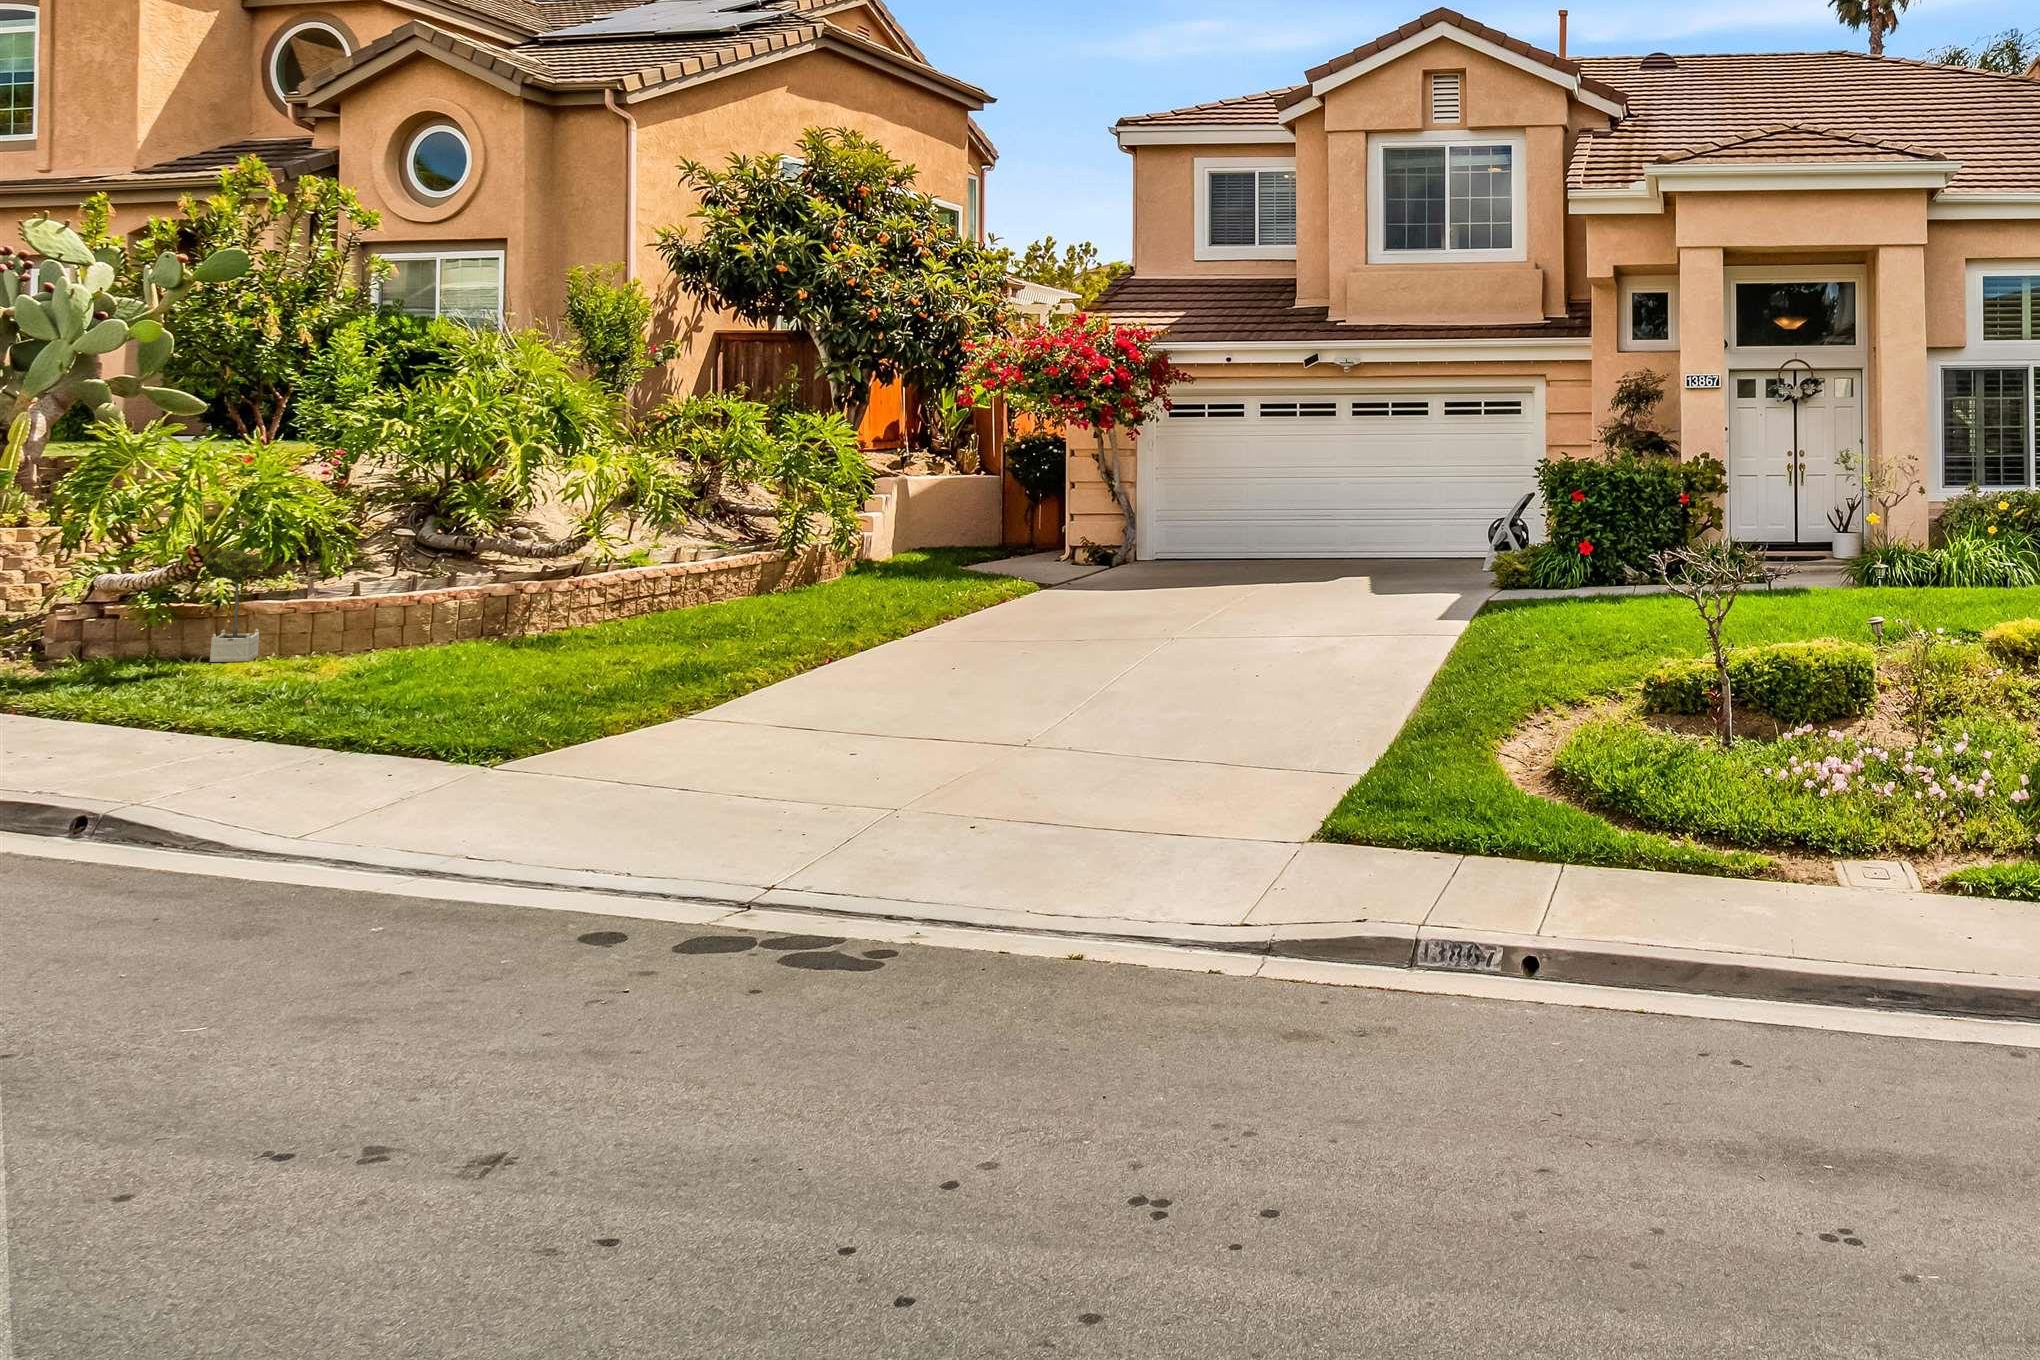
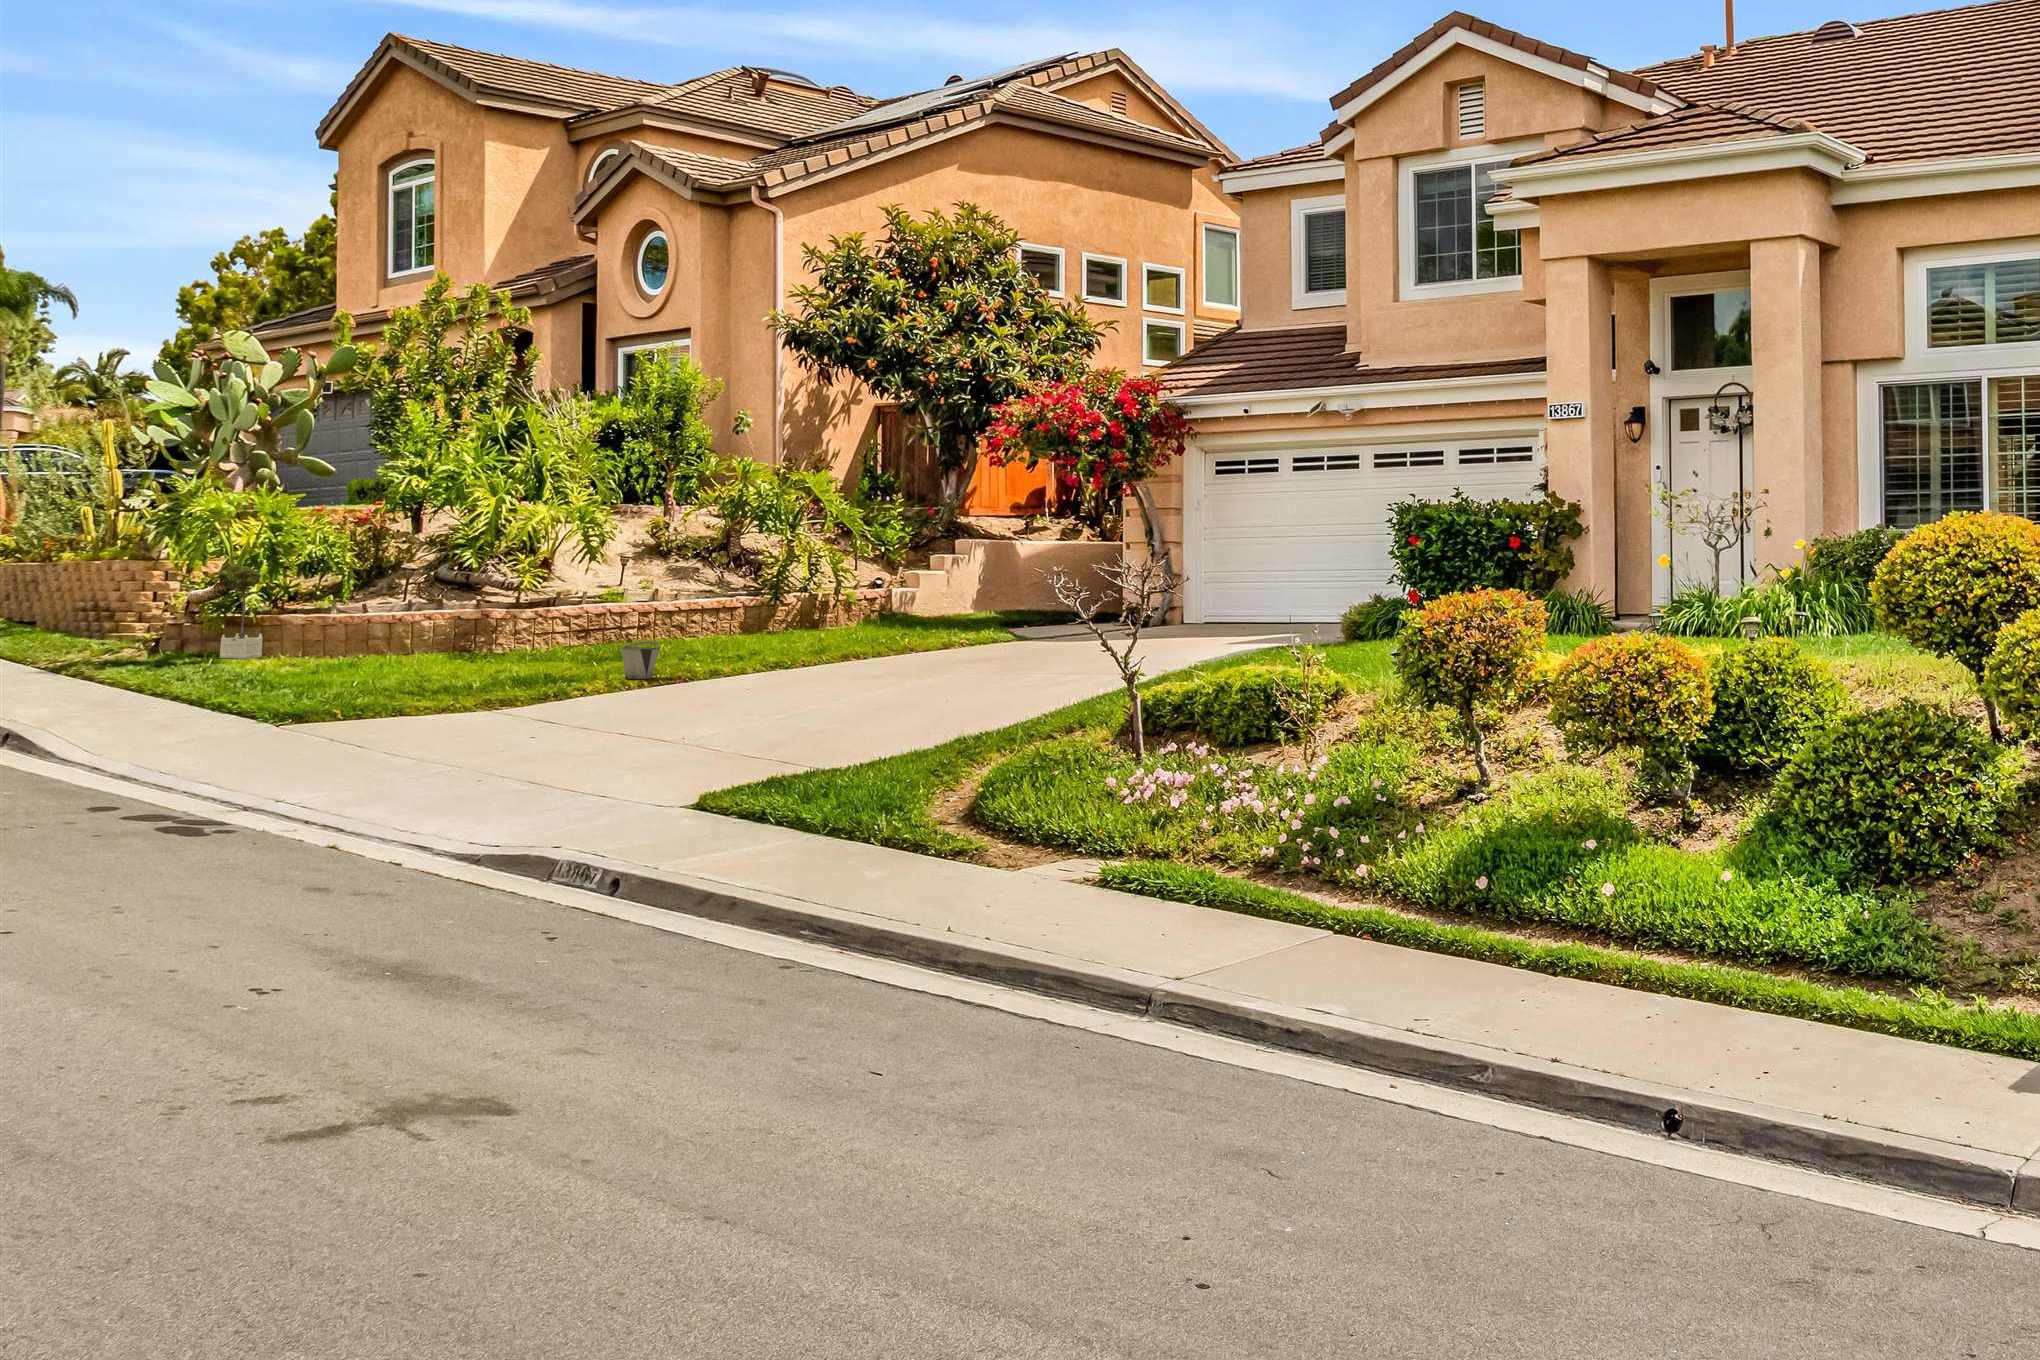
bucket: none [804,631,847,674] -> present [621,641,660,679]

